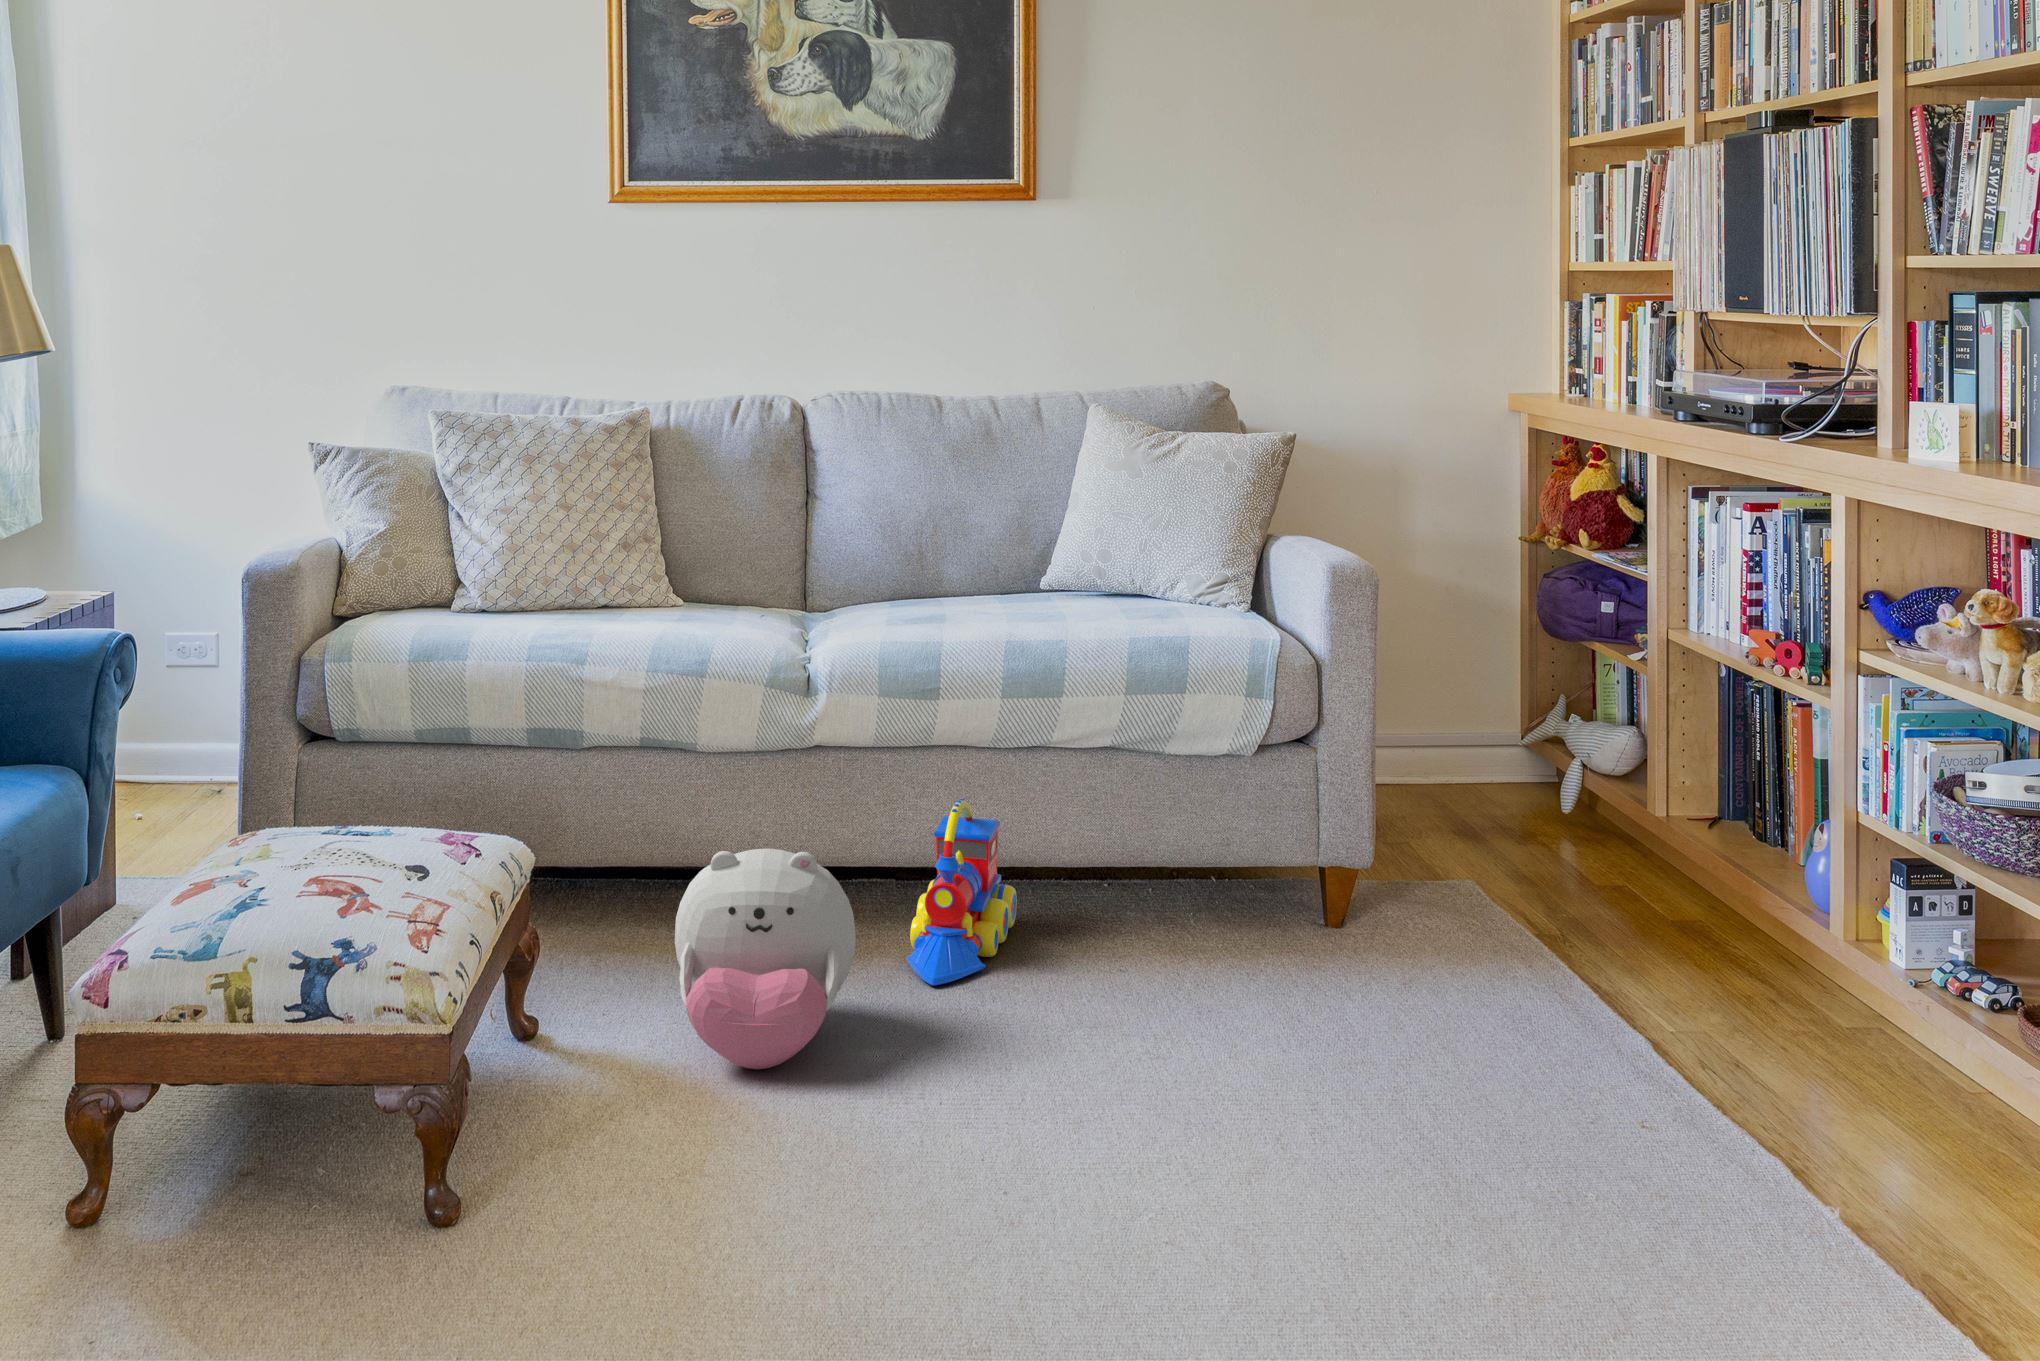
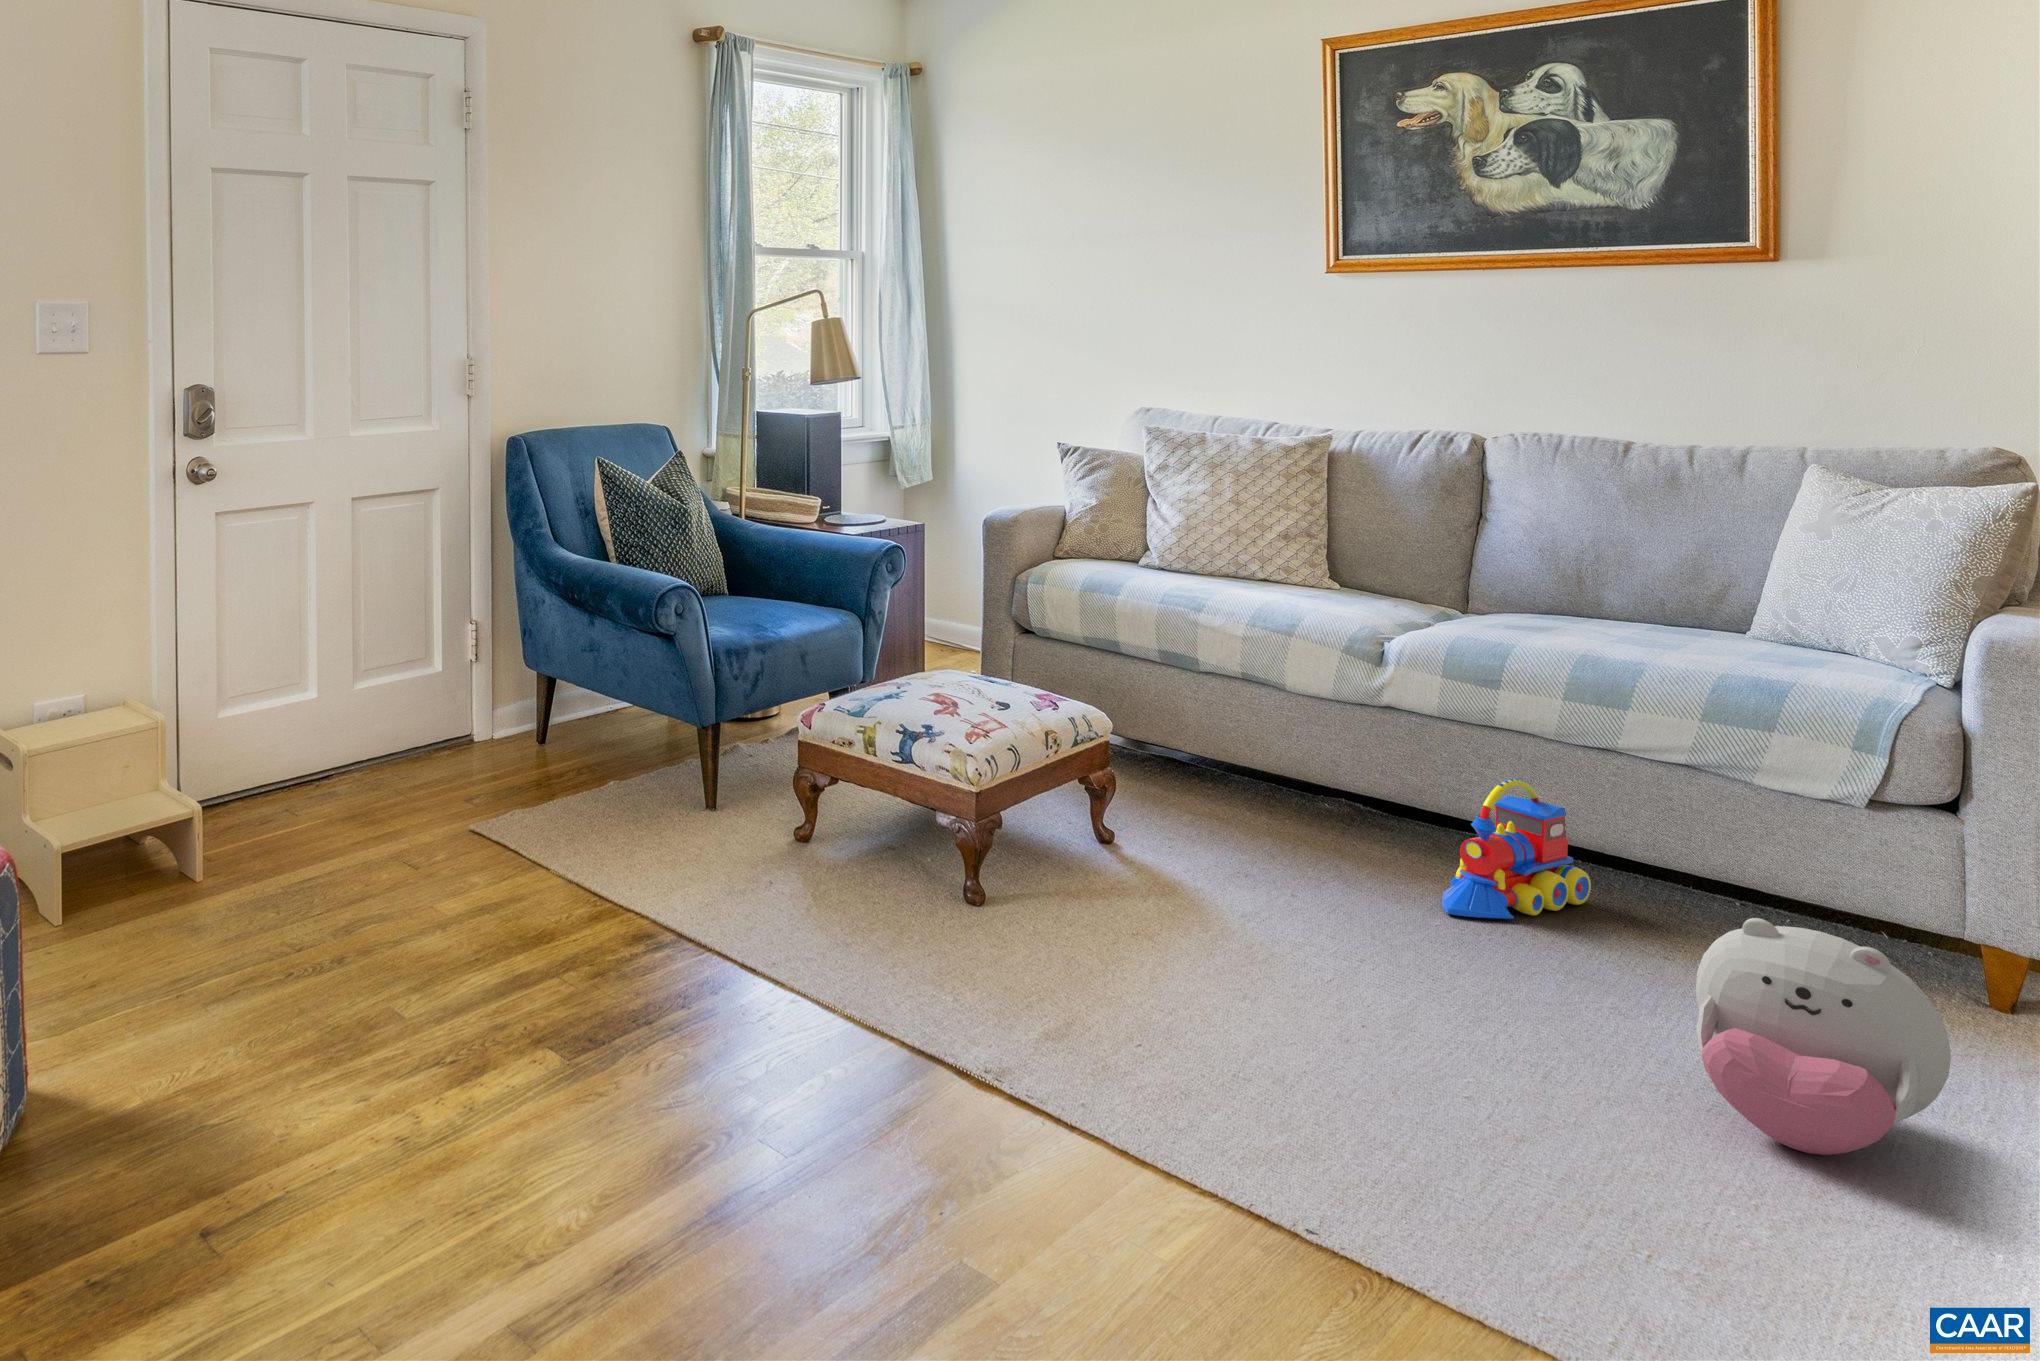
plush toy: present [675,849,856,1069] -> present [1696,918,1951,1155]

